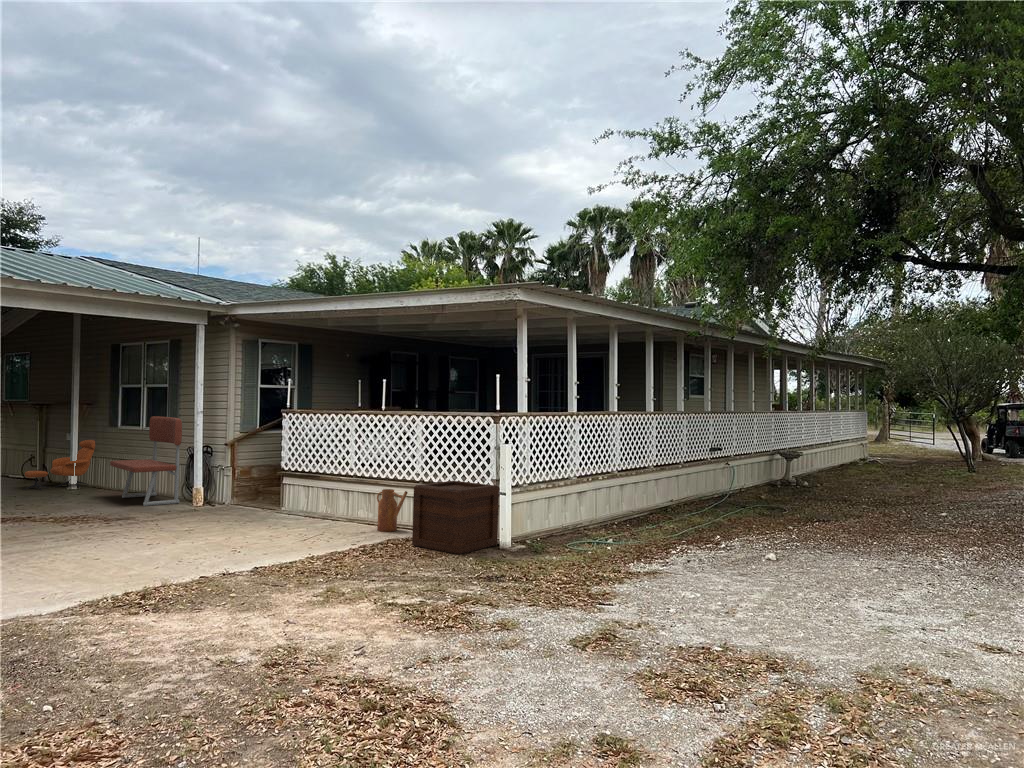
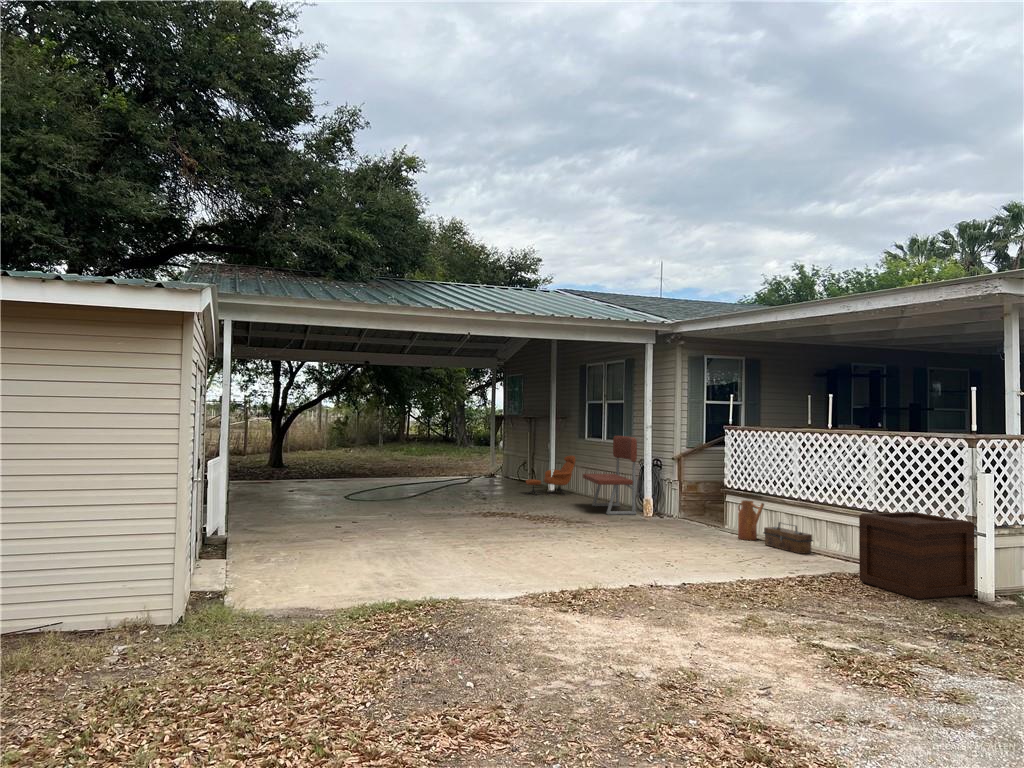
watering can: present [377,489,408,532] -> present [738,500,764,540]
toolbox: none [321,498,369,527] -> present [763,522,813,554]

